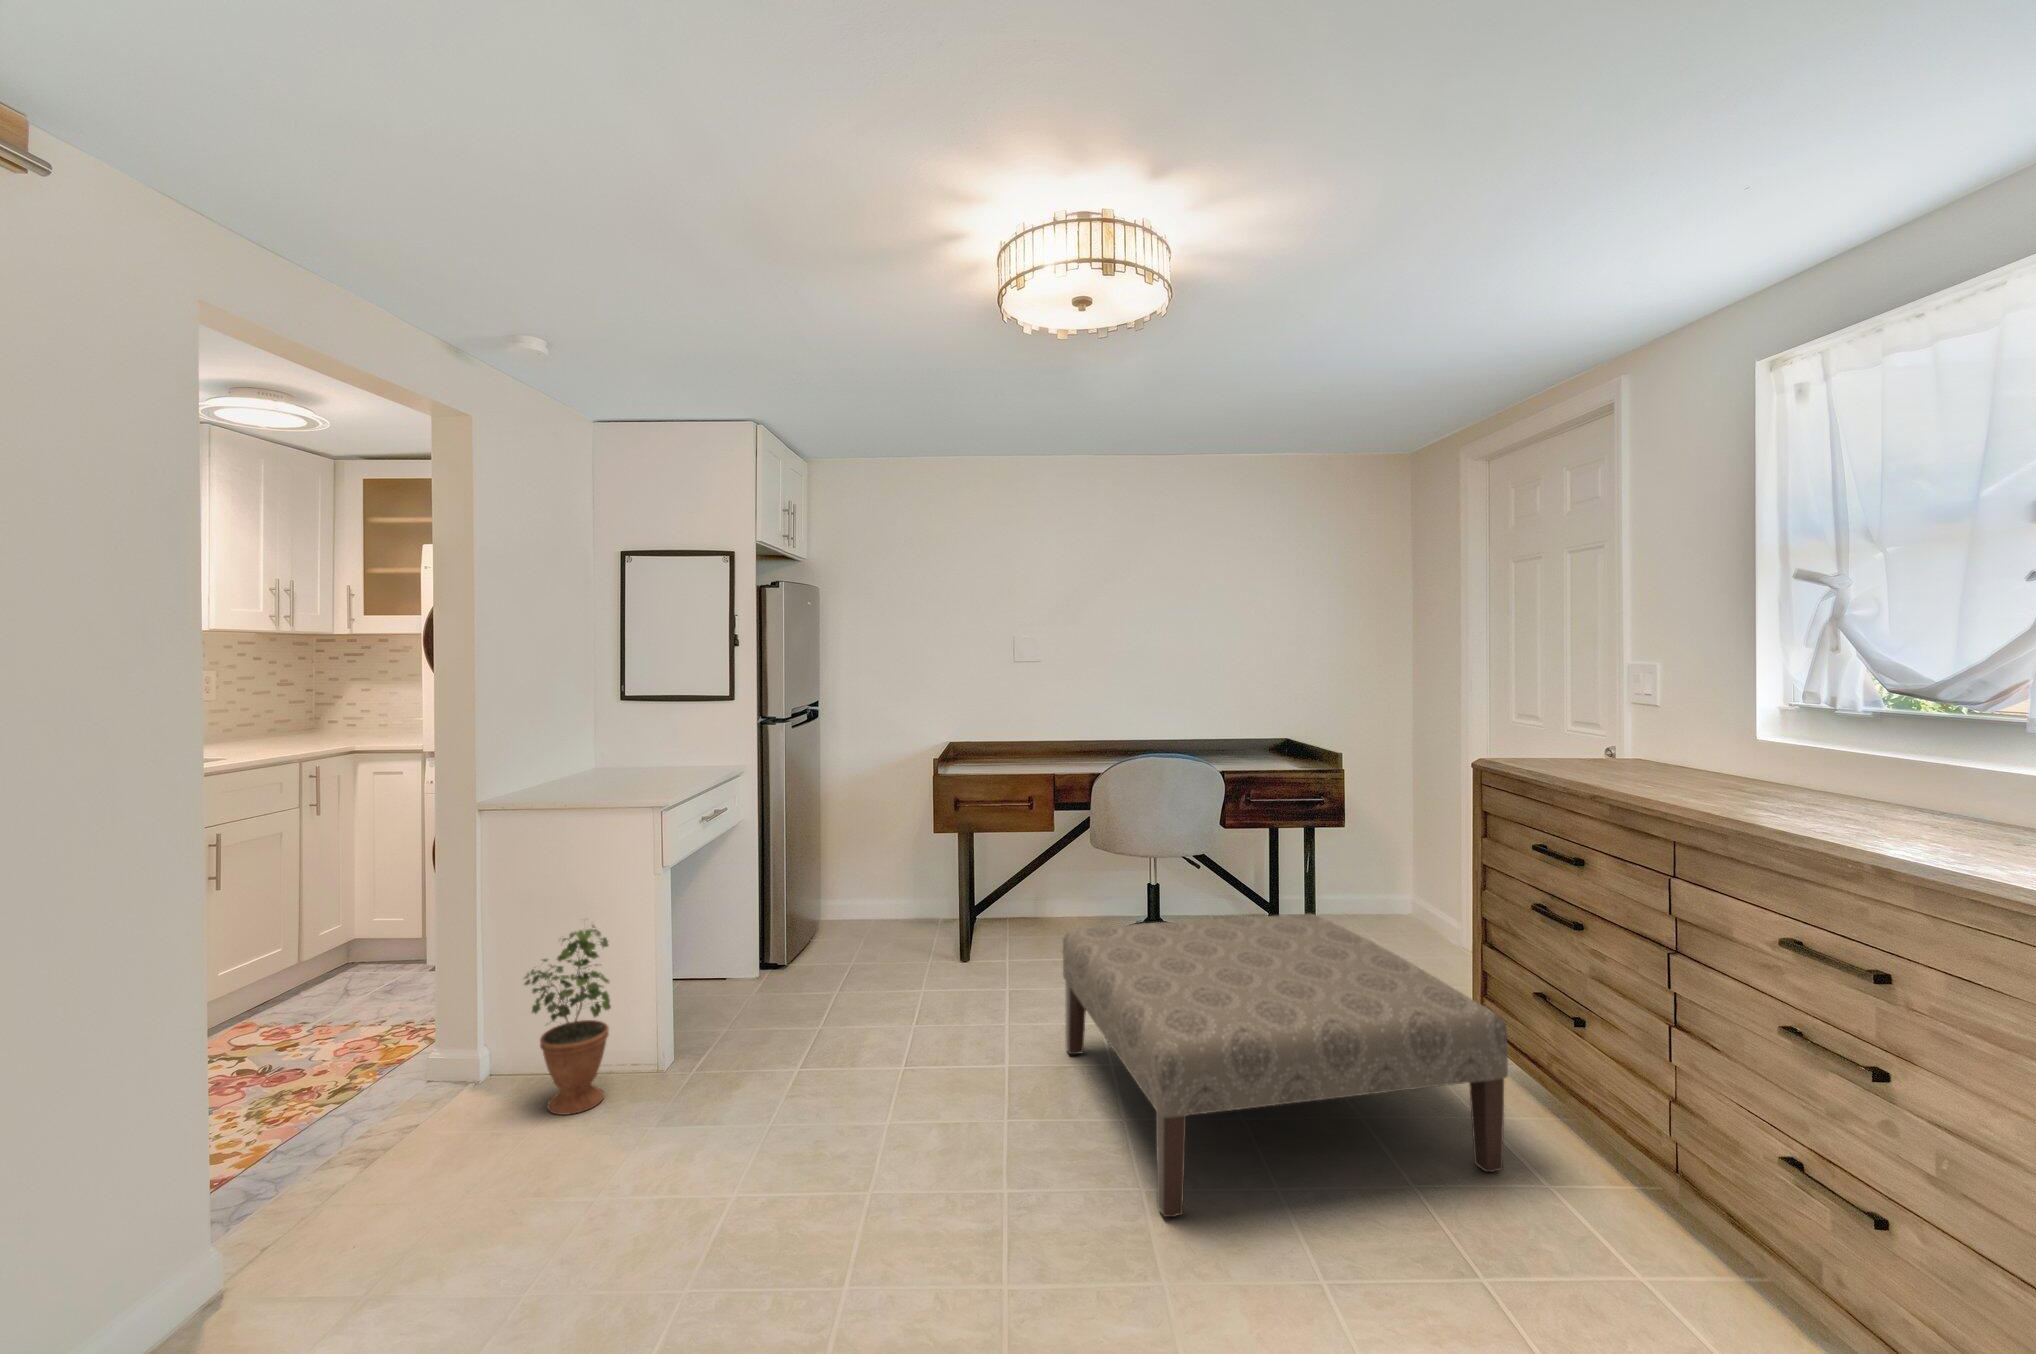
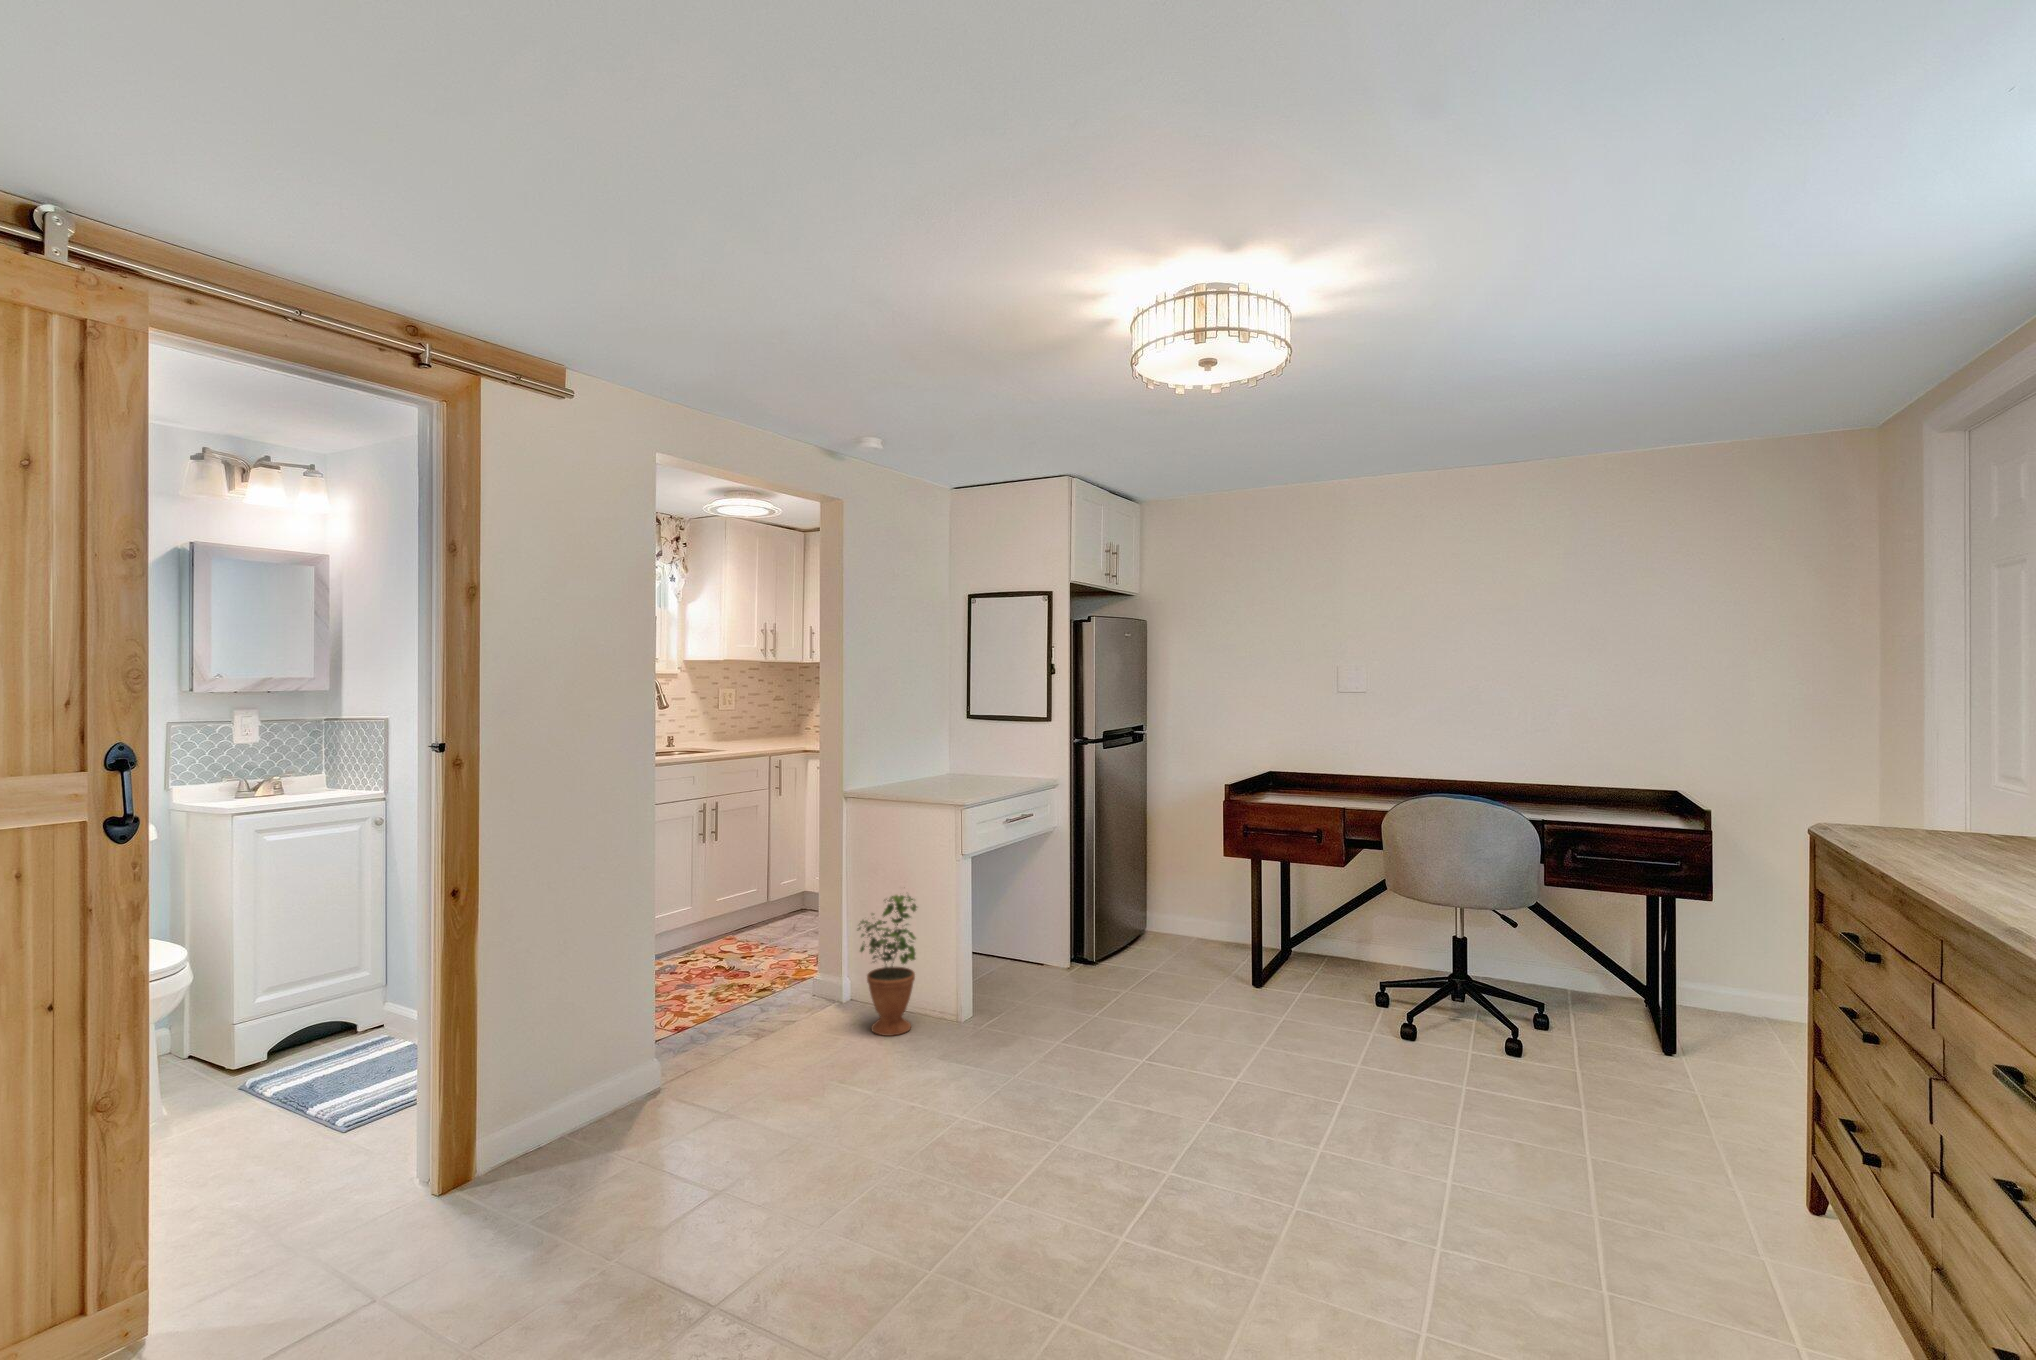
ottoman: present [1063,914,1508,1217] -> none [1286,958,1747,1311]

